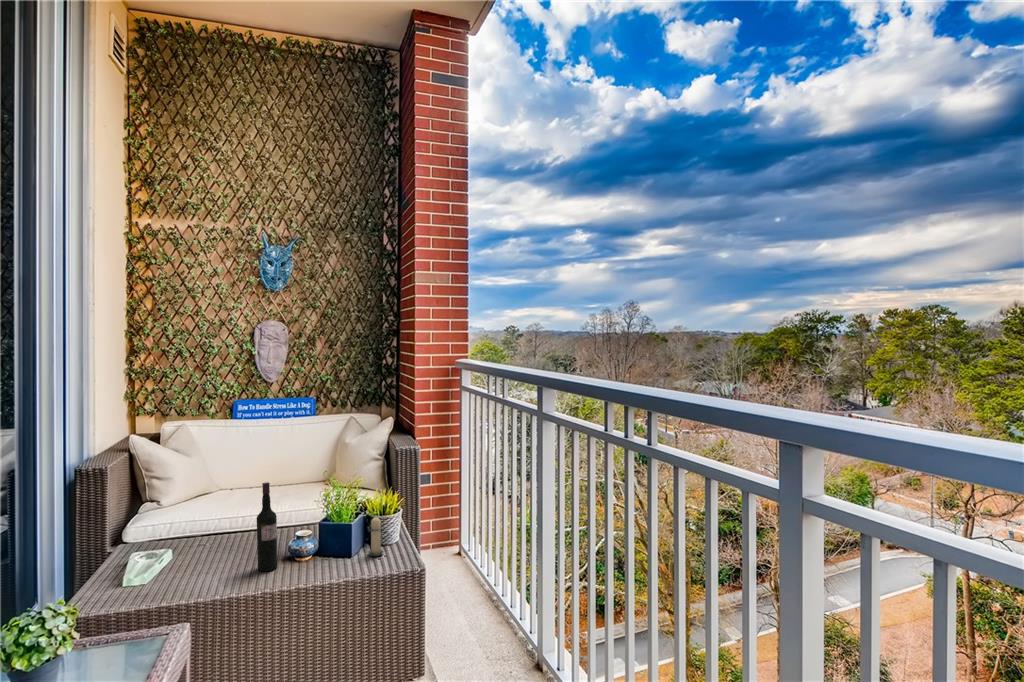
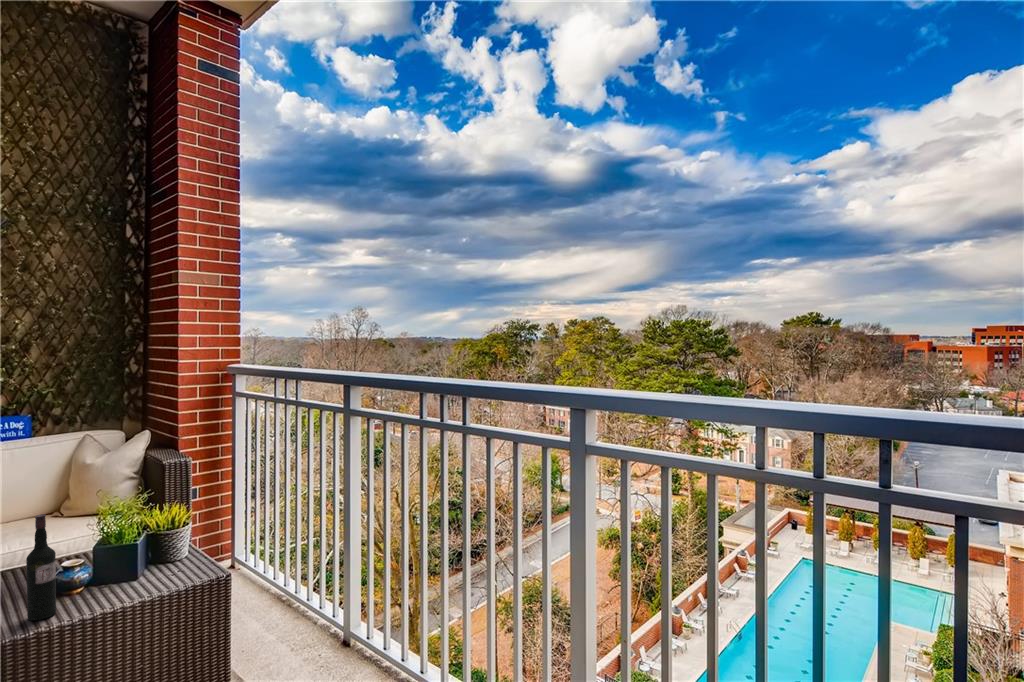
candle: present [368,517,383,556] -> none [169,532,194,578]

